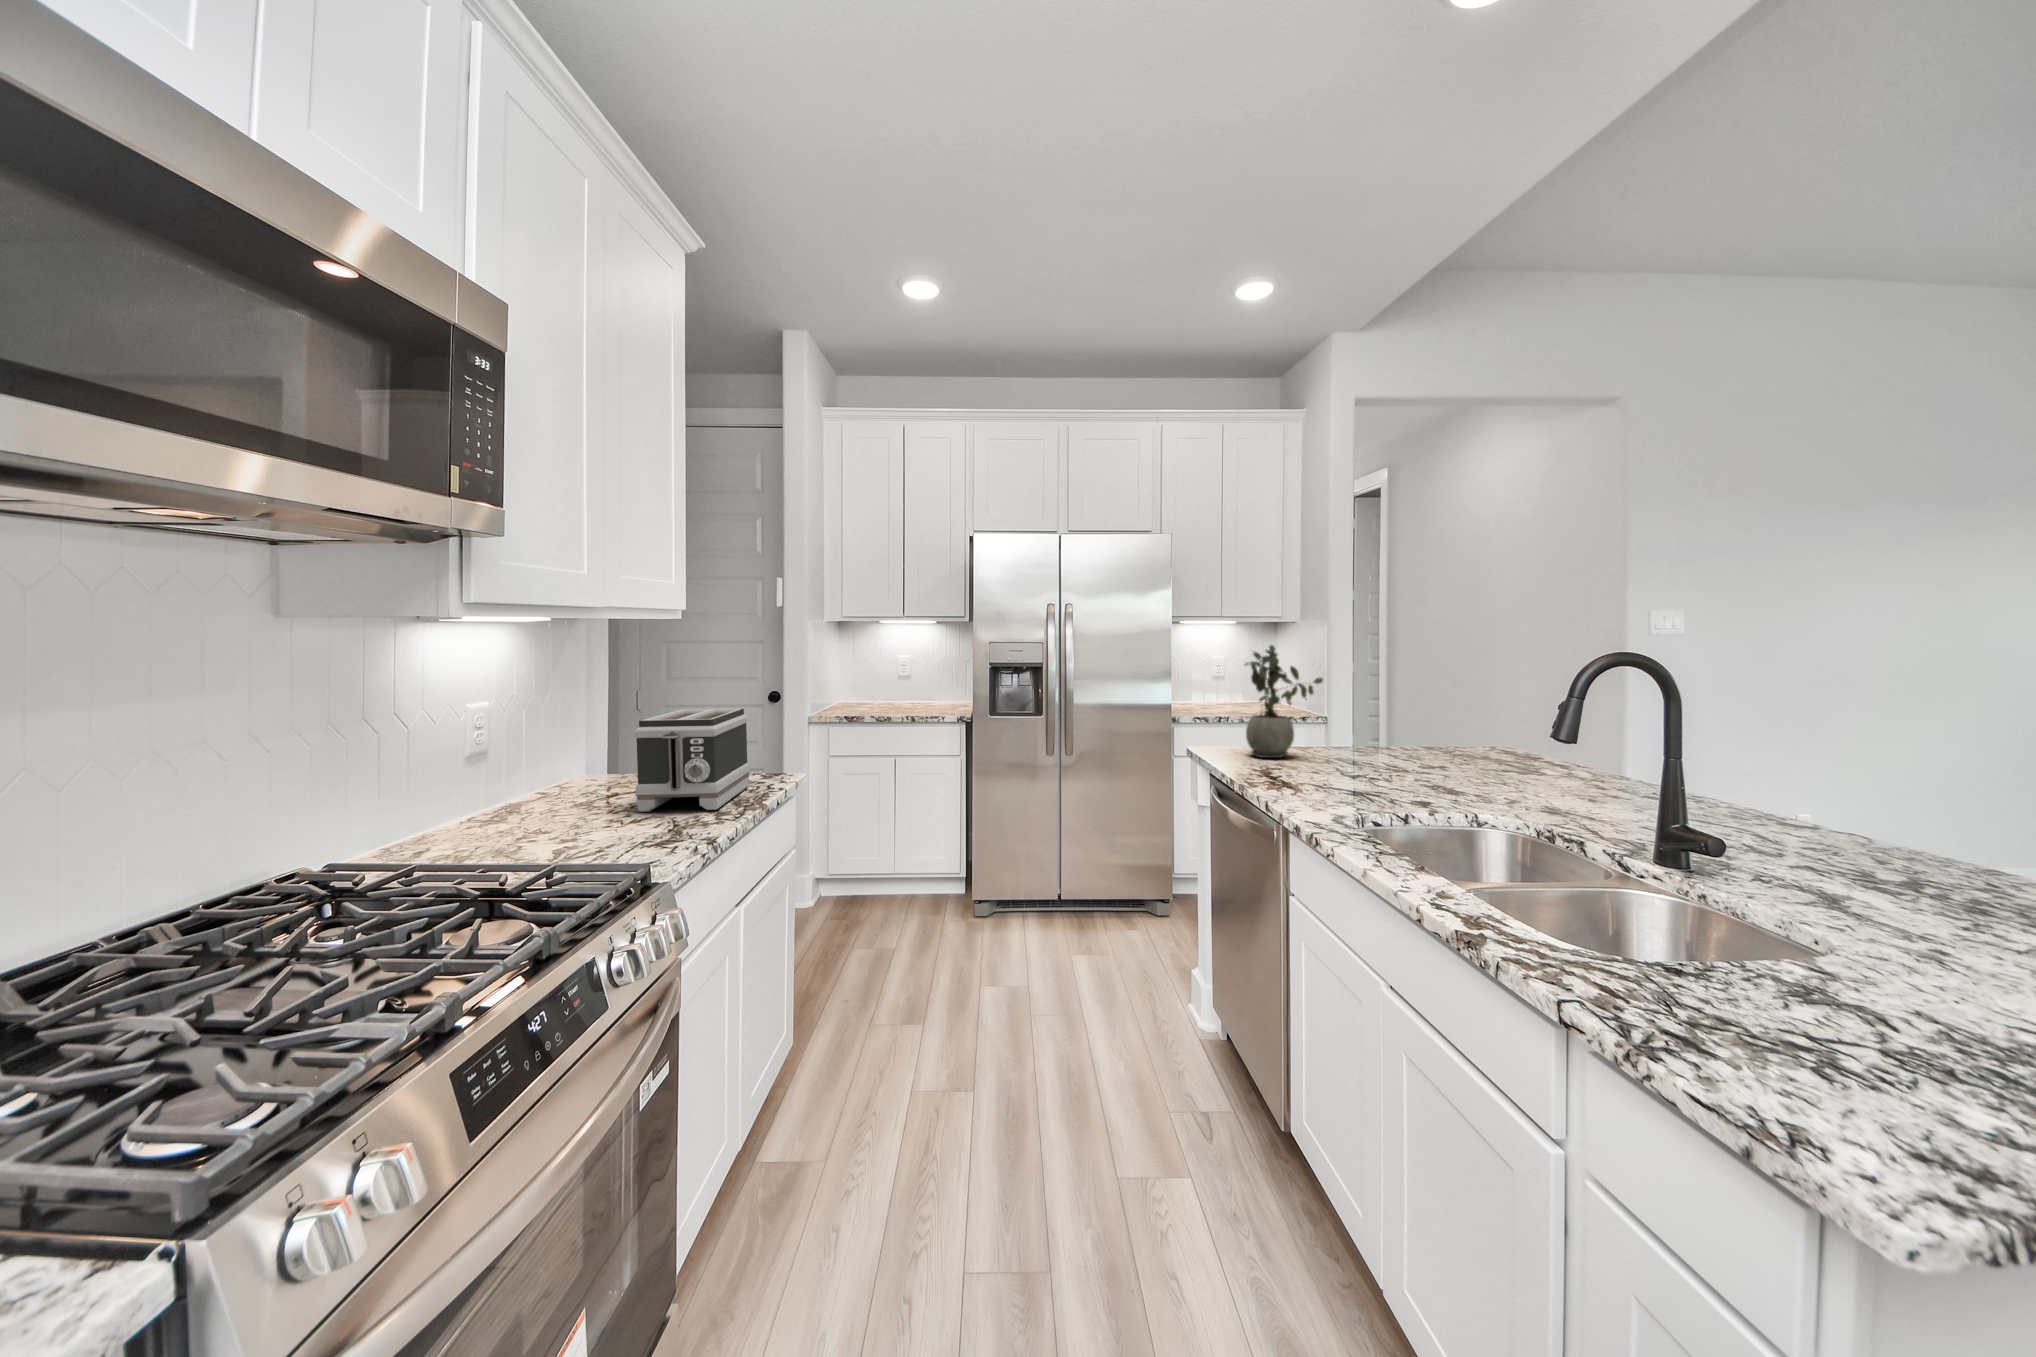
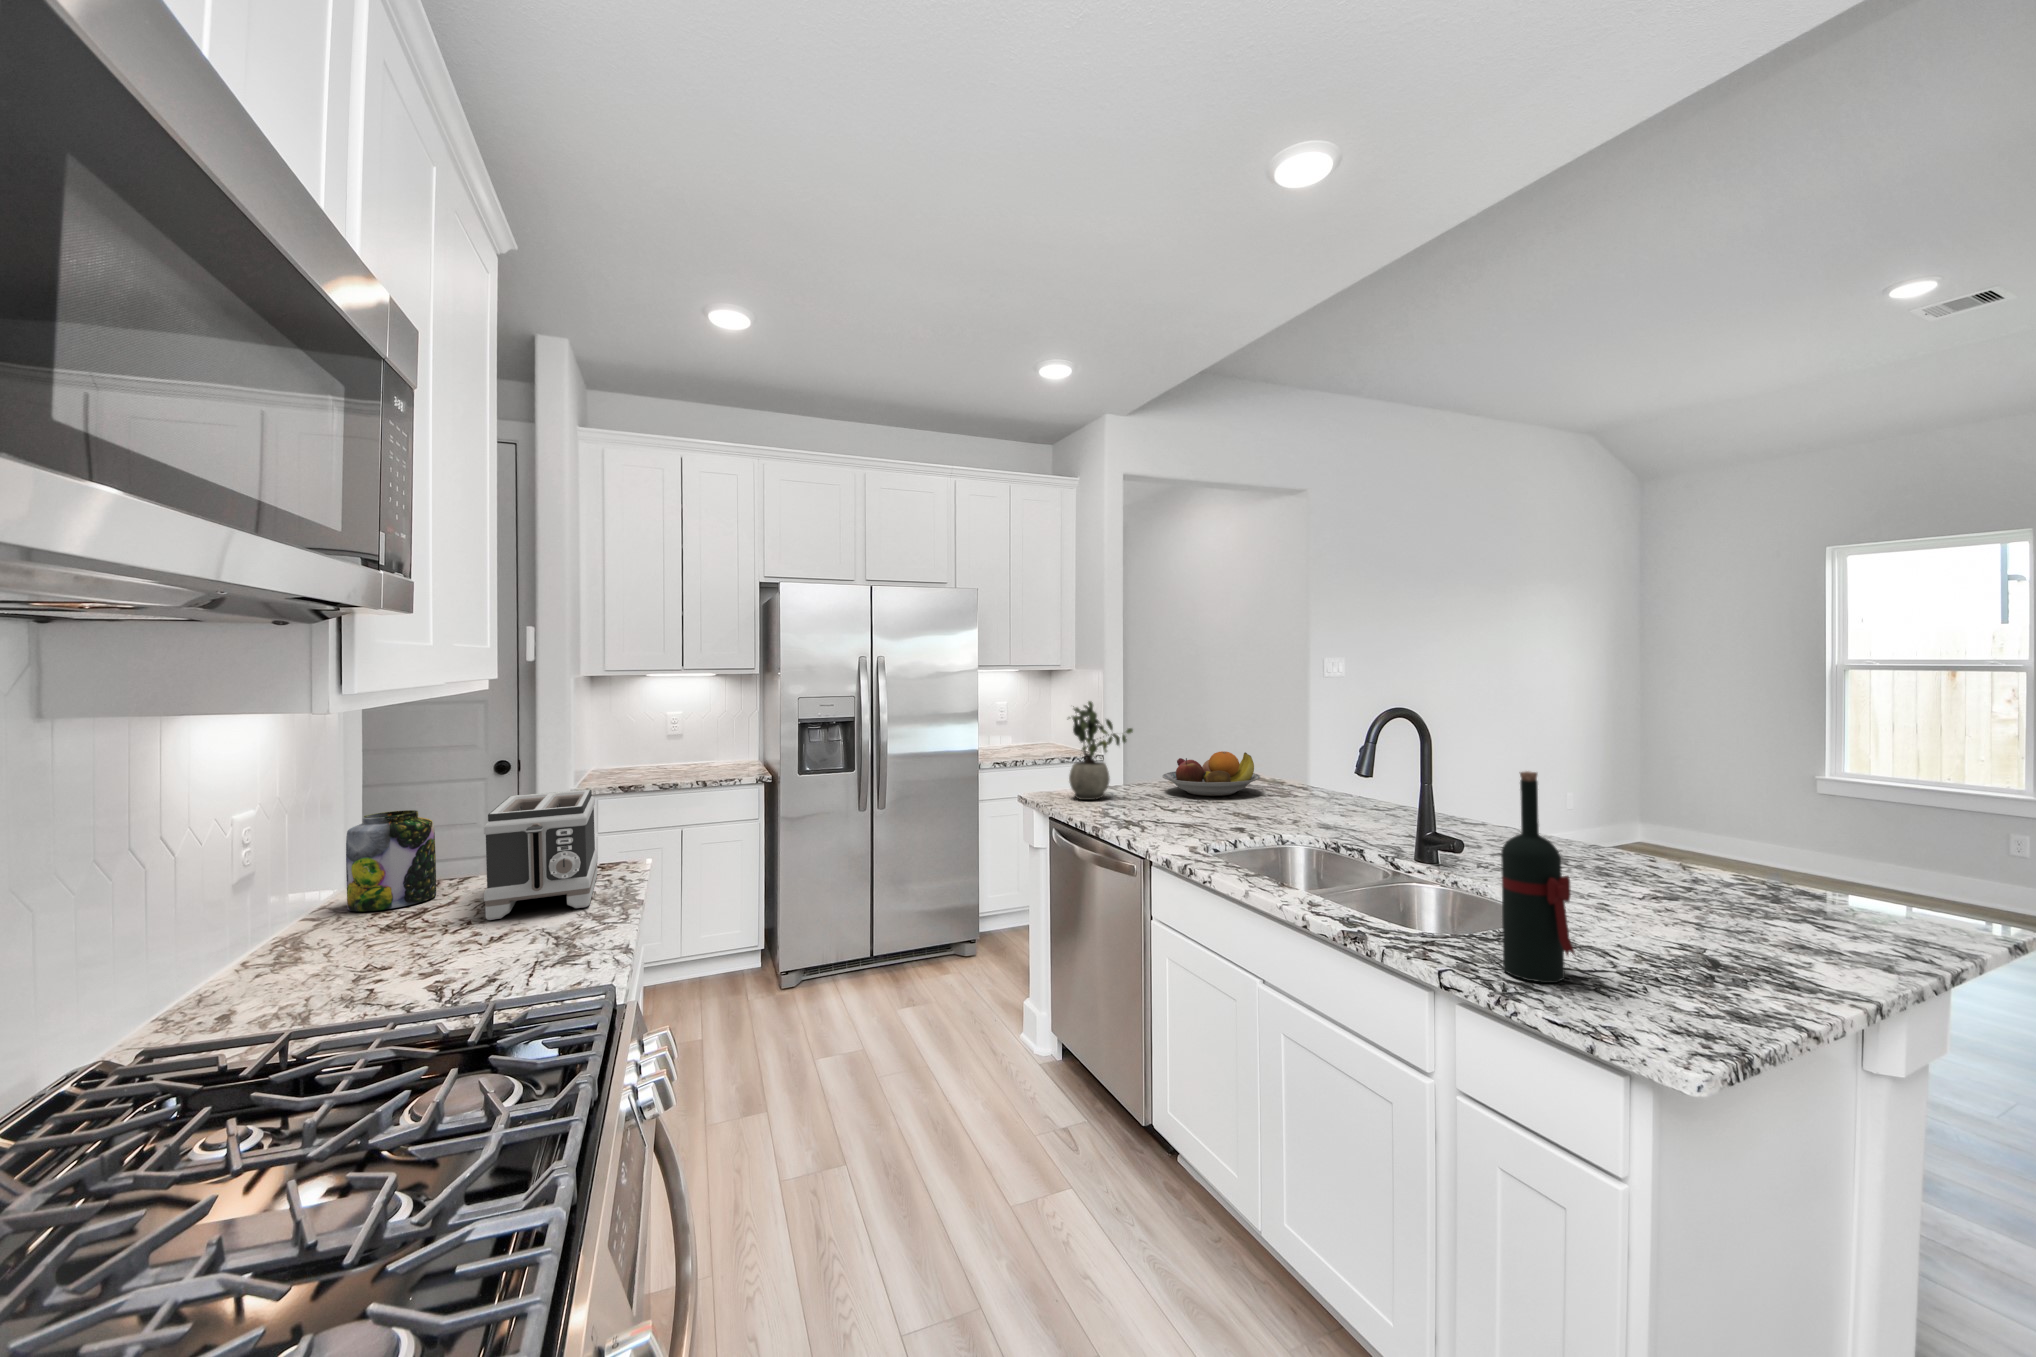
fruit bowl: none [1366,711,1497,765] -> present [1162,751,1260,796]
jar: none [561,716,627,796] -> present [346,810,436,911]
wine bottle: none [1665,726,1784,1047] -> present [1501,771,1575,983]

